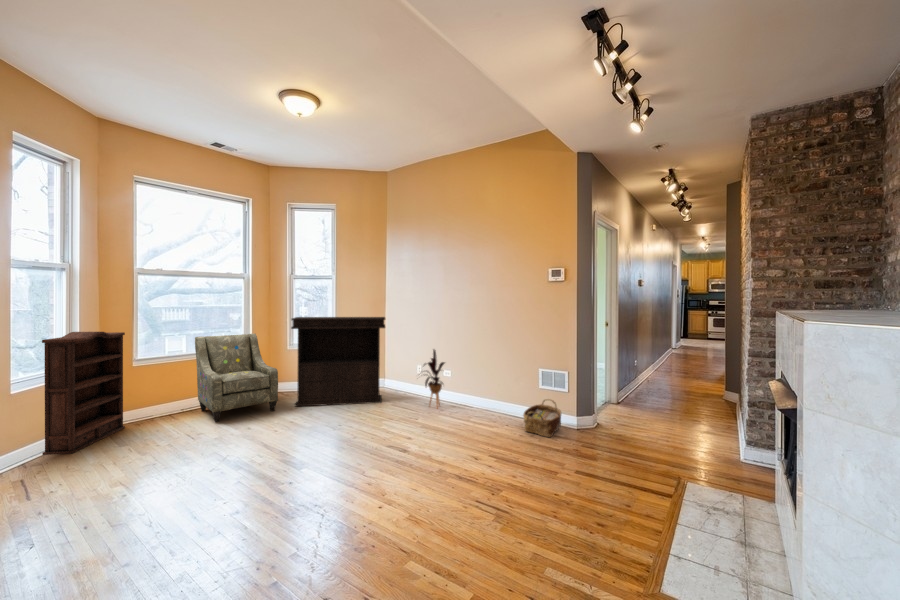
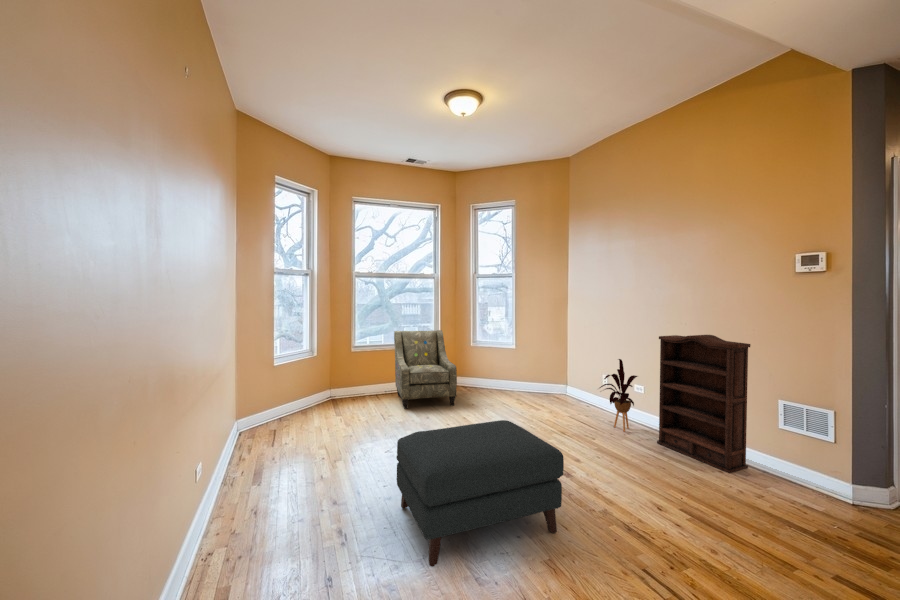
console table: present [291,317,385,407] -> none [469,316,565,414]
bookshelf: present [42,332,125,455] -> present [657,335,750,473]
woven basket: present [523,399,561,437] -> none [747,447,819,506]
ottoman: none [247,410,414,557] -> present [396,420,564,567]

